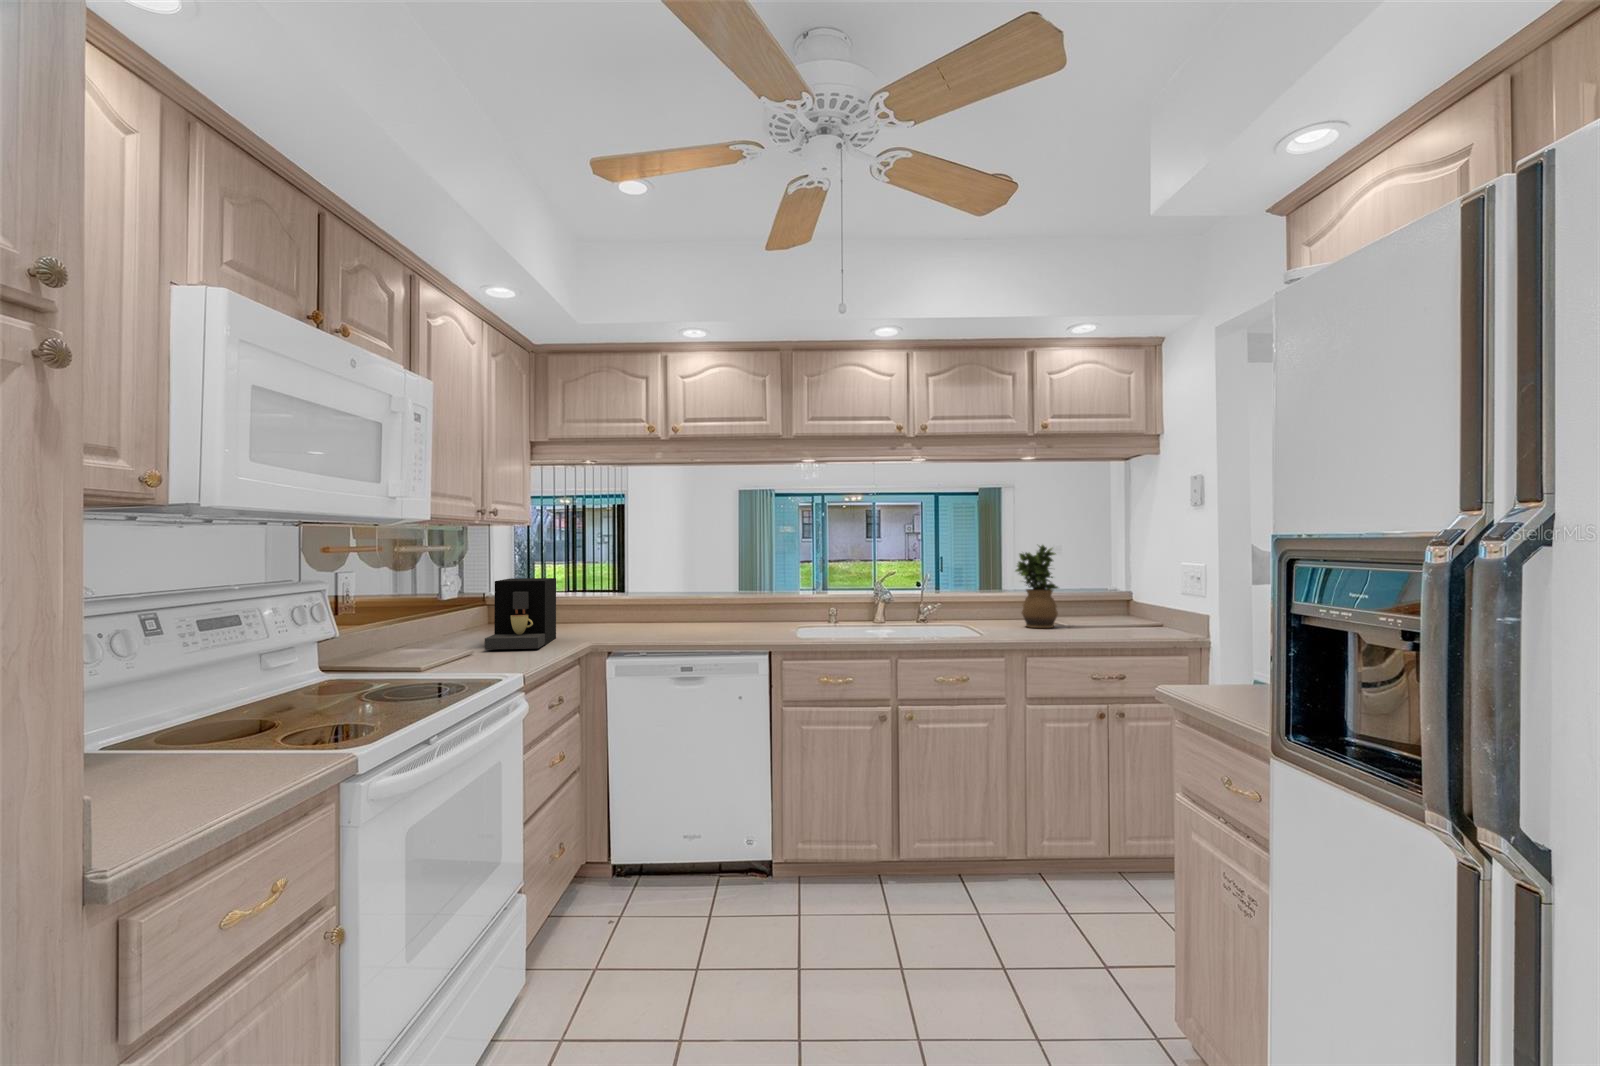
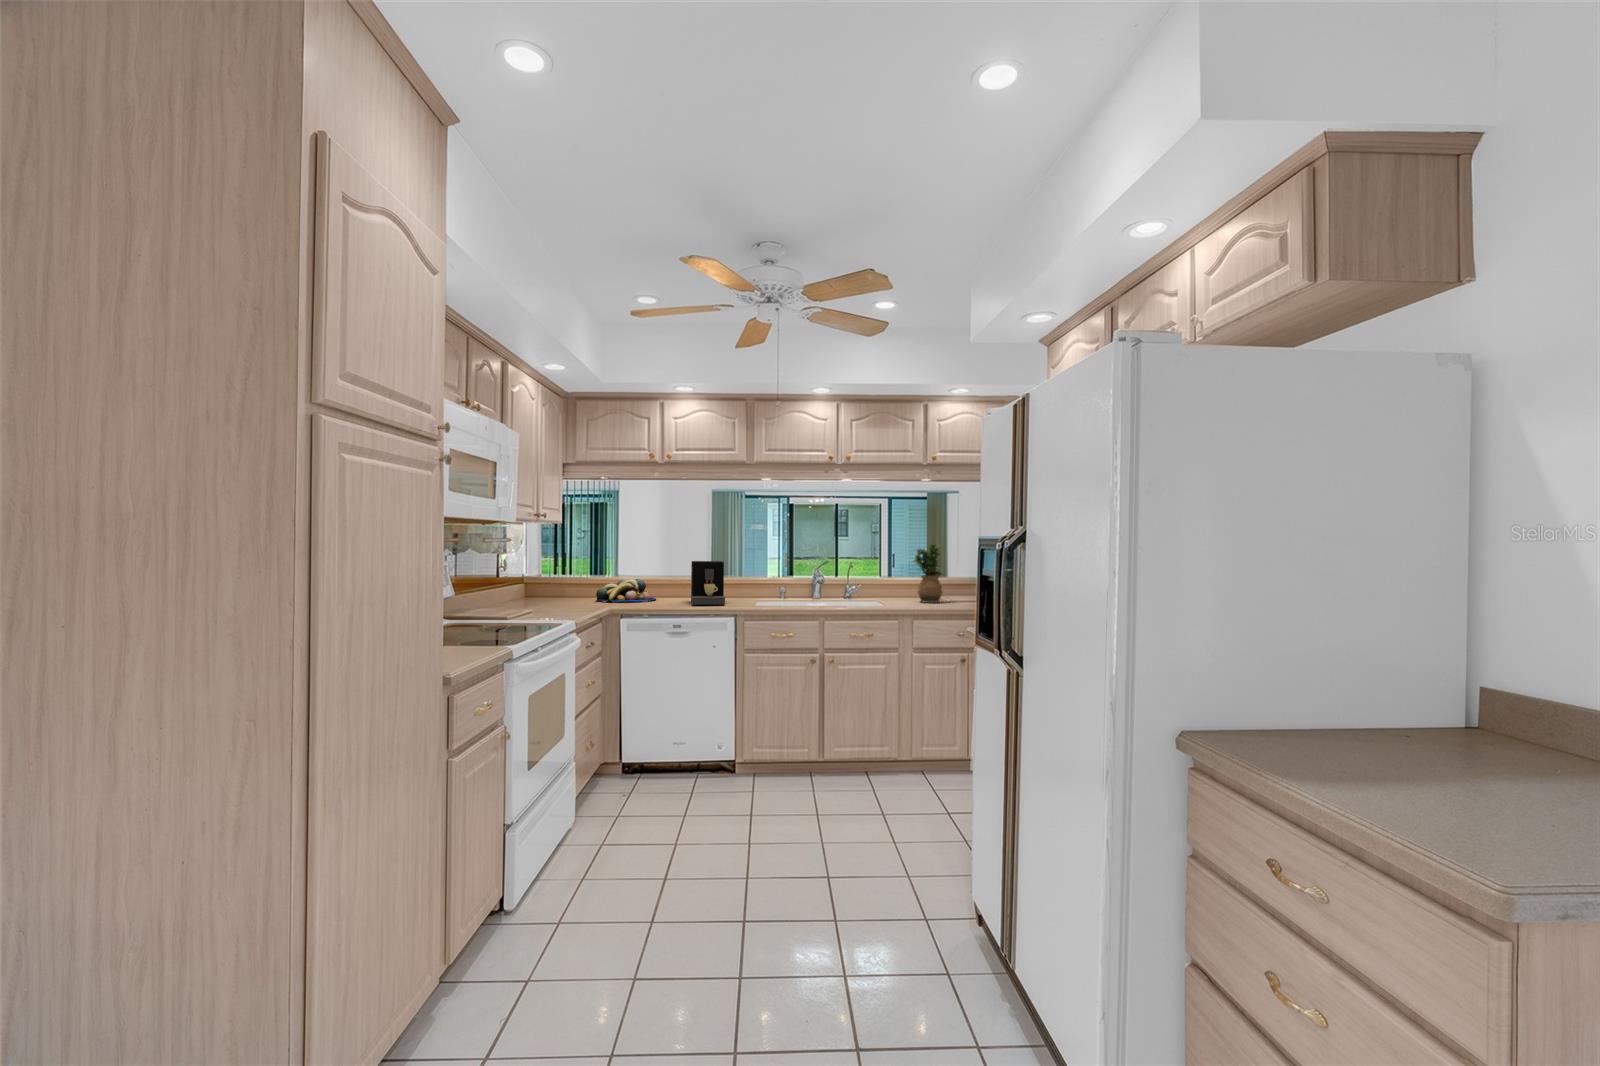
coffee maker: present [485,578,556,650] -> present [691,561,725,605]
fruit bowl: none [578,599,662,632] -> present [596,579,656,602]

